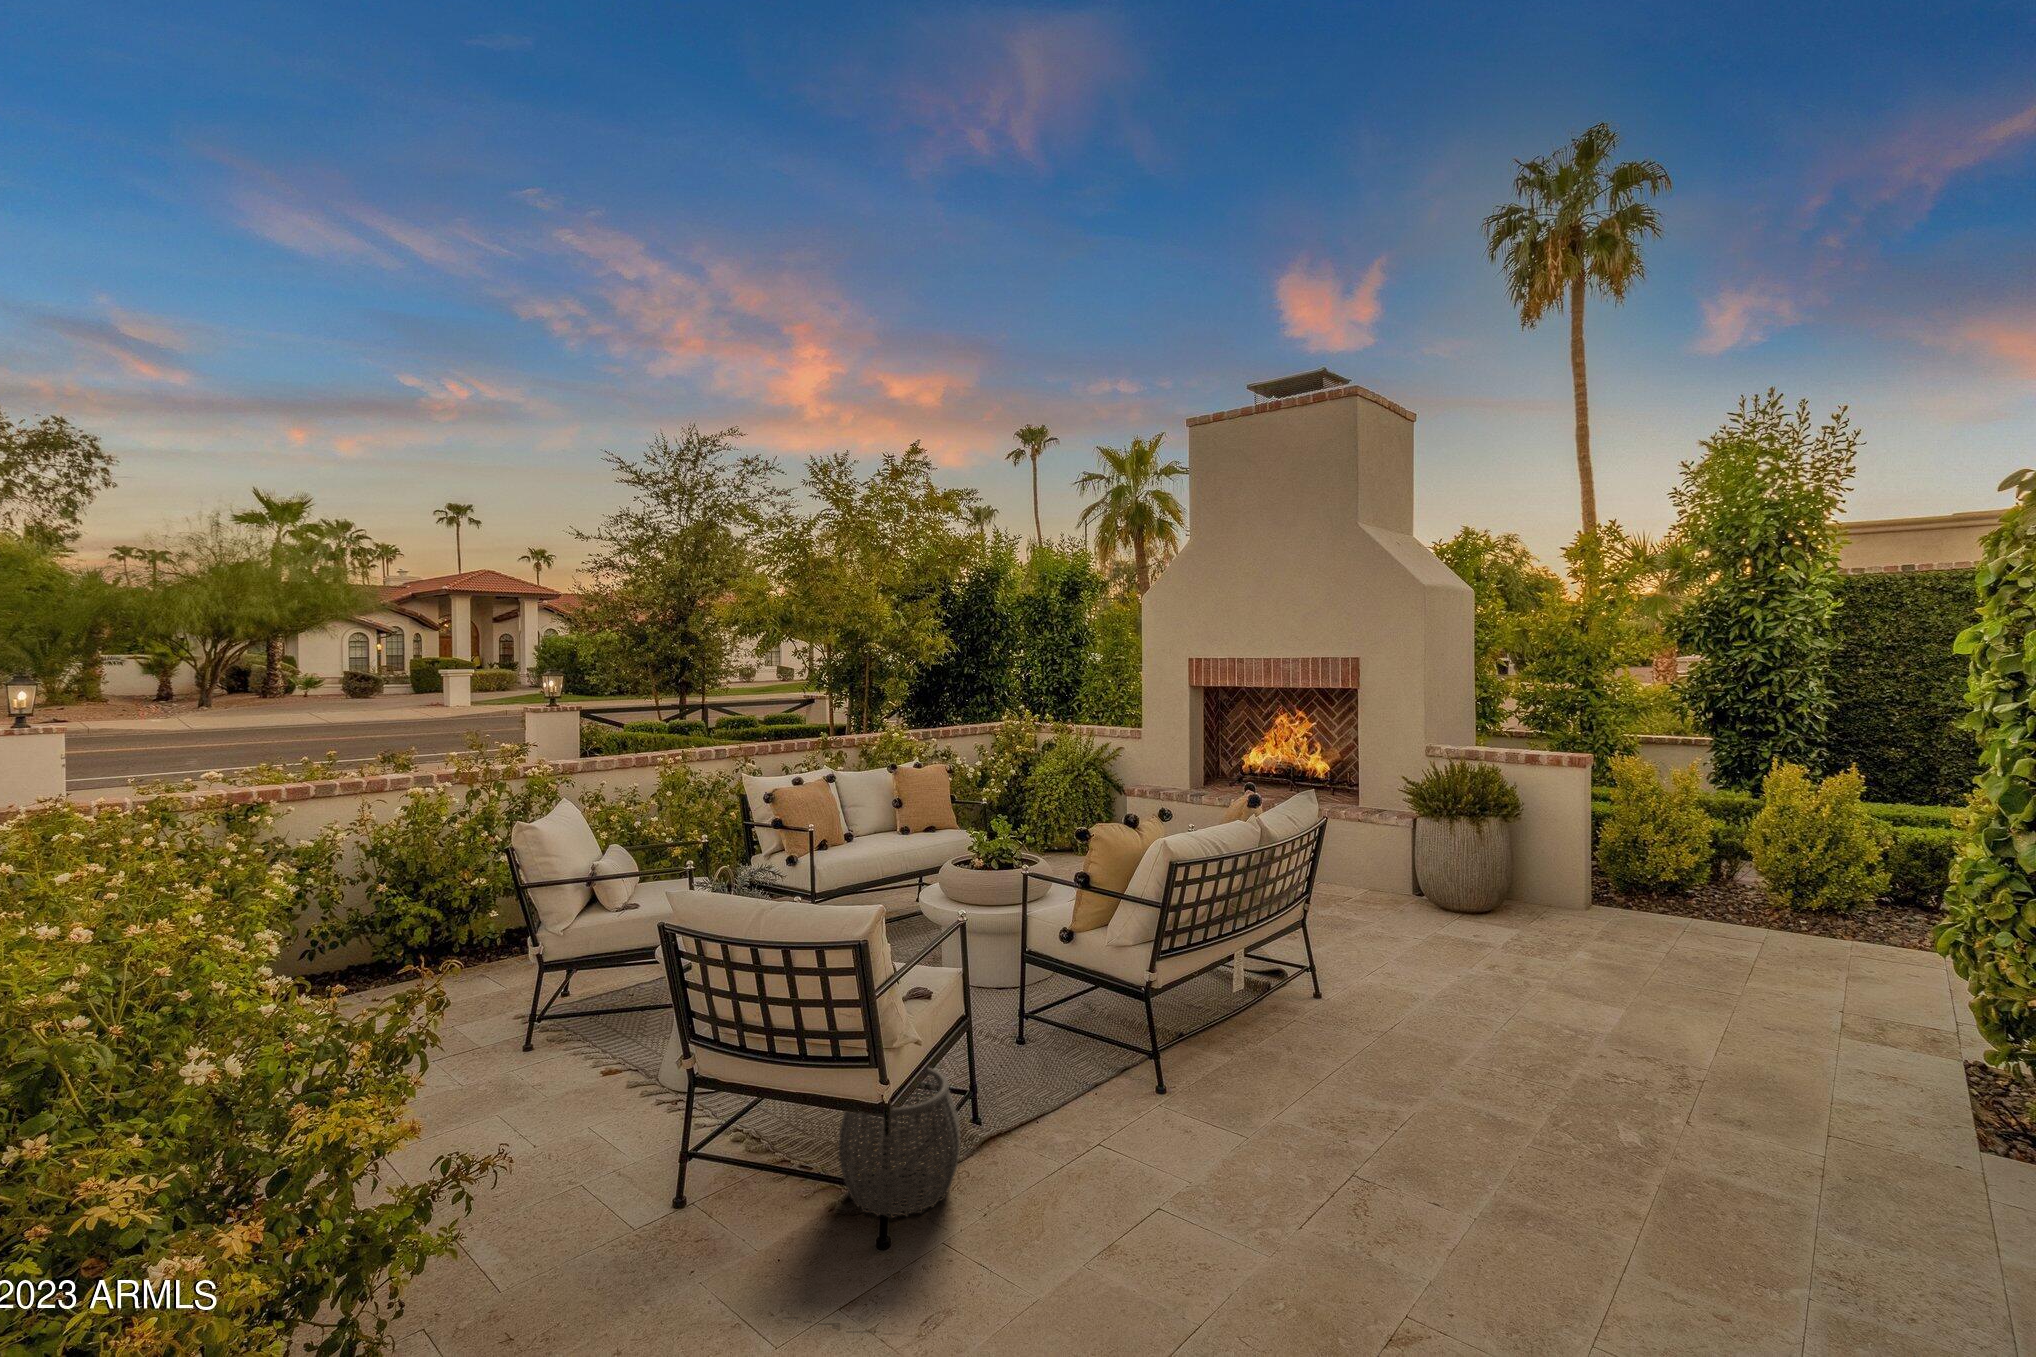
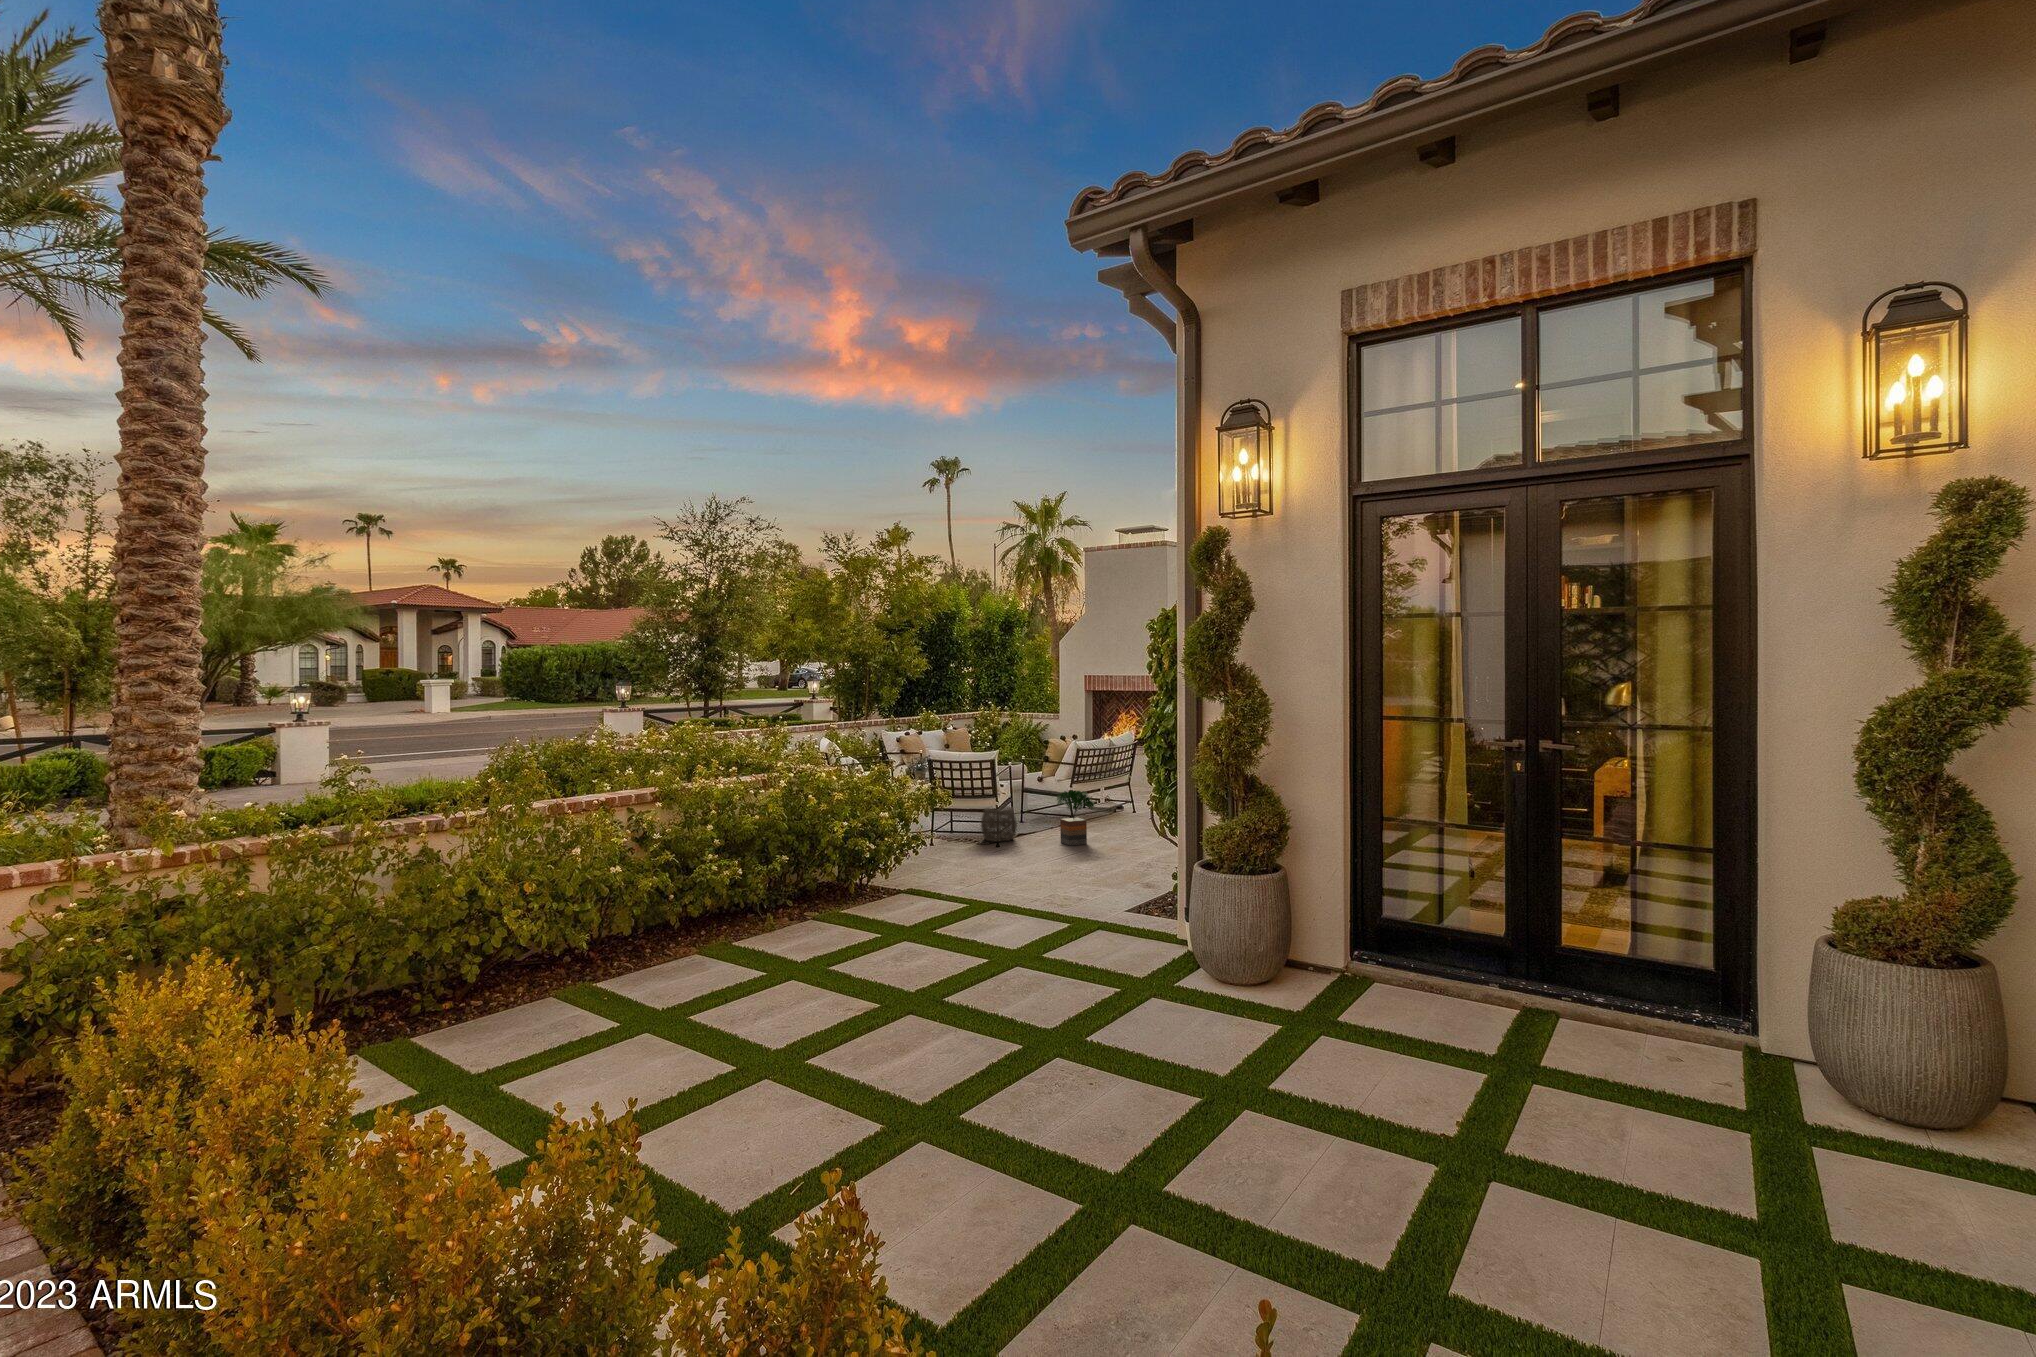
potted tree: none [1081,1049,1232,1290] -> present [1057,790,1094,846]

